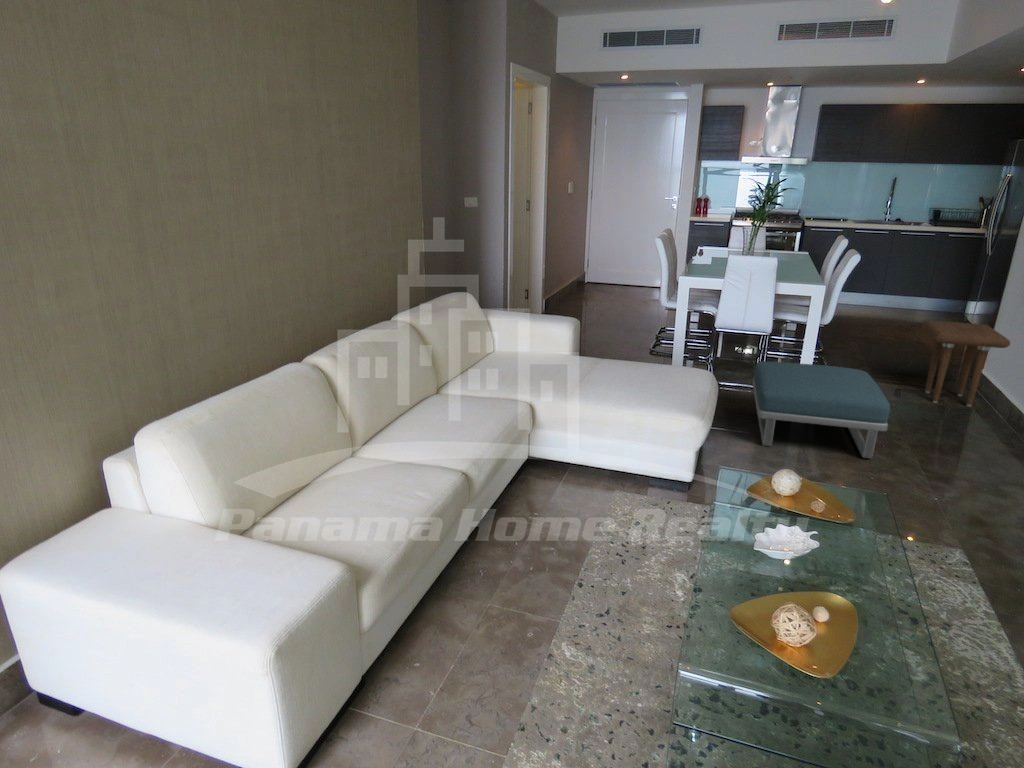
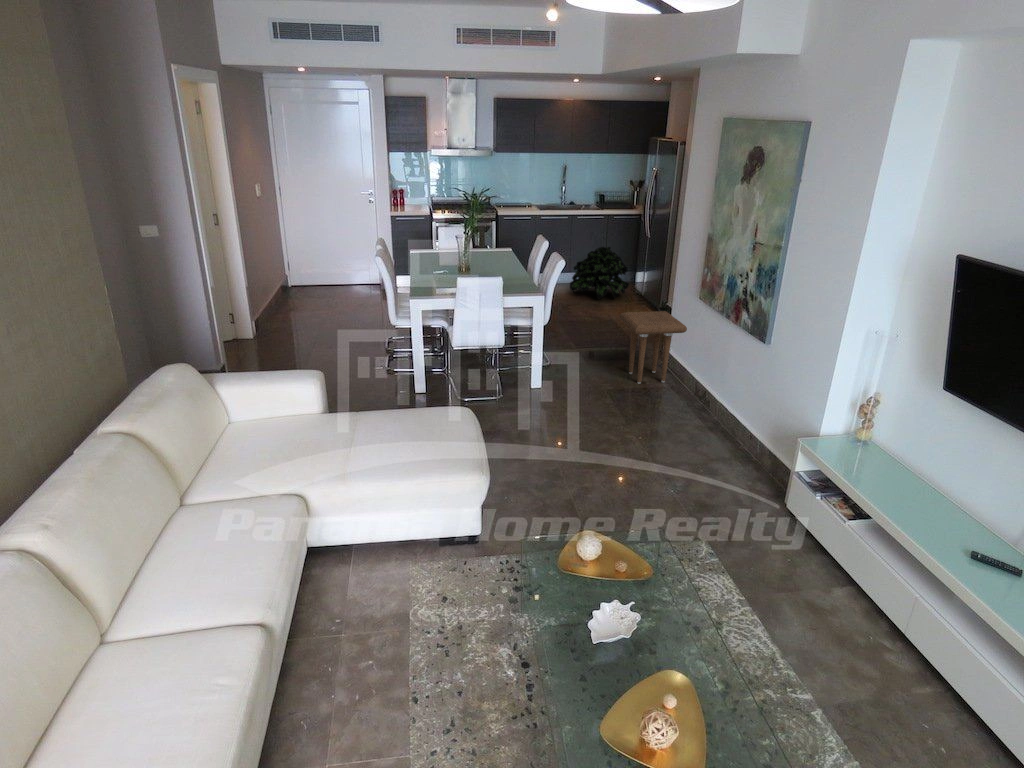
potted plant: none [878,266,959,326] -> present [570,247,629,299]
footstool: present [753,362,890,458] -> none [500,373,623,466]

